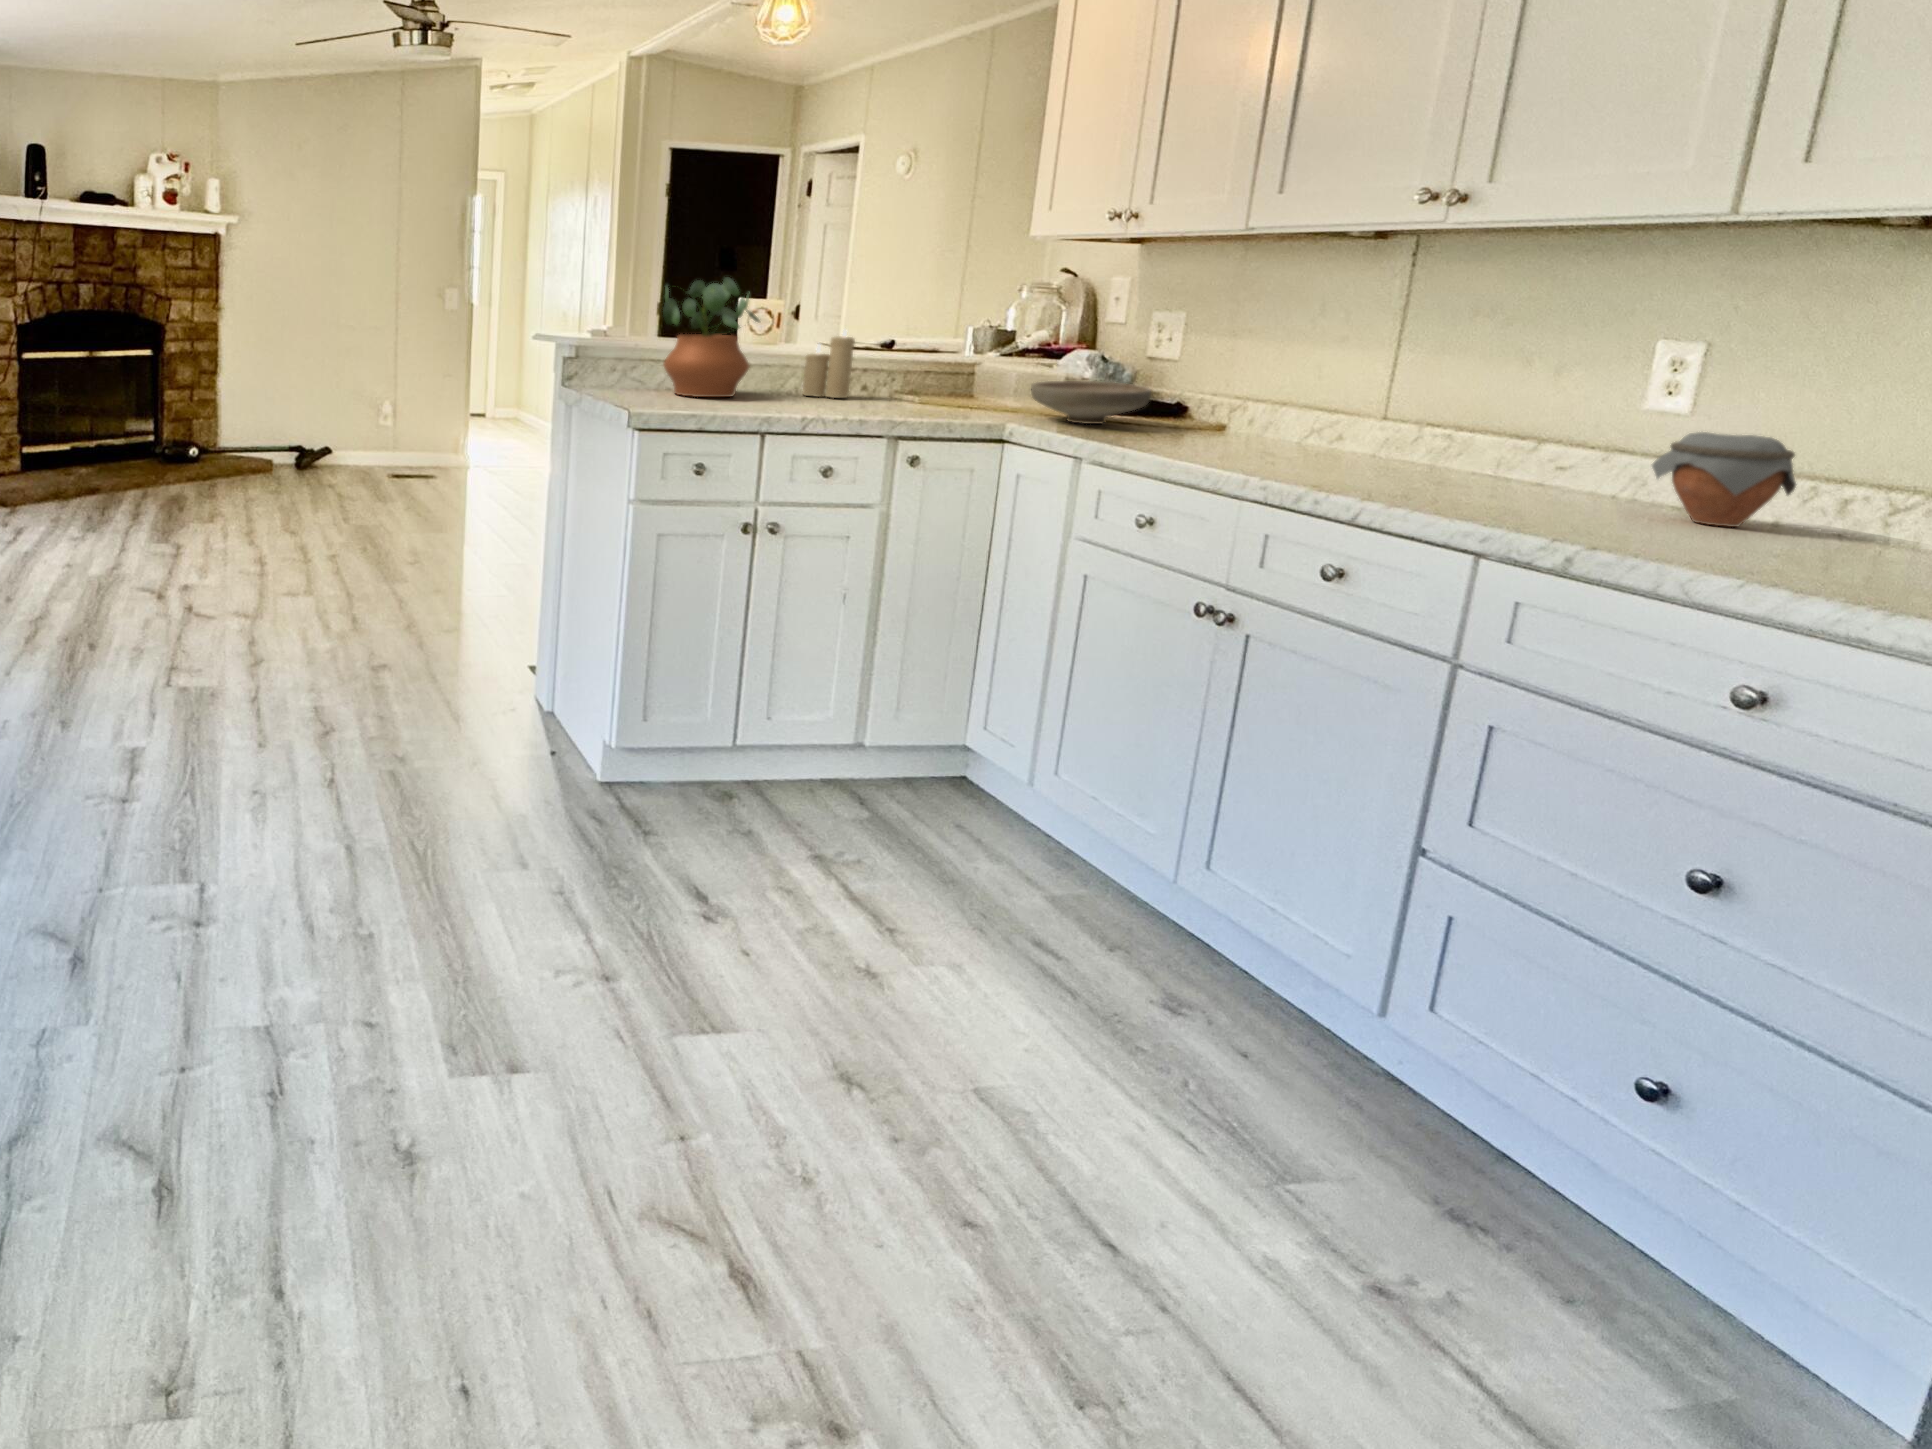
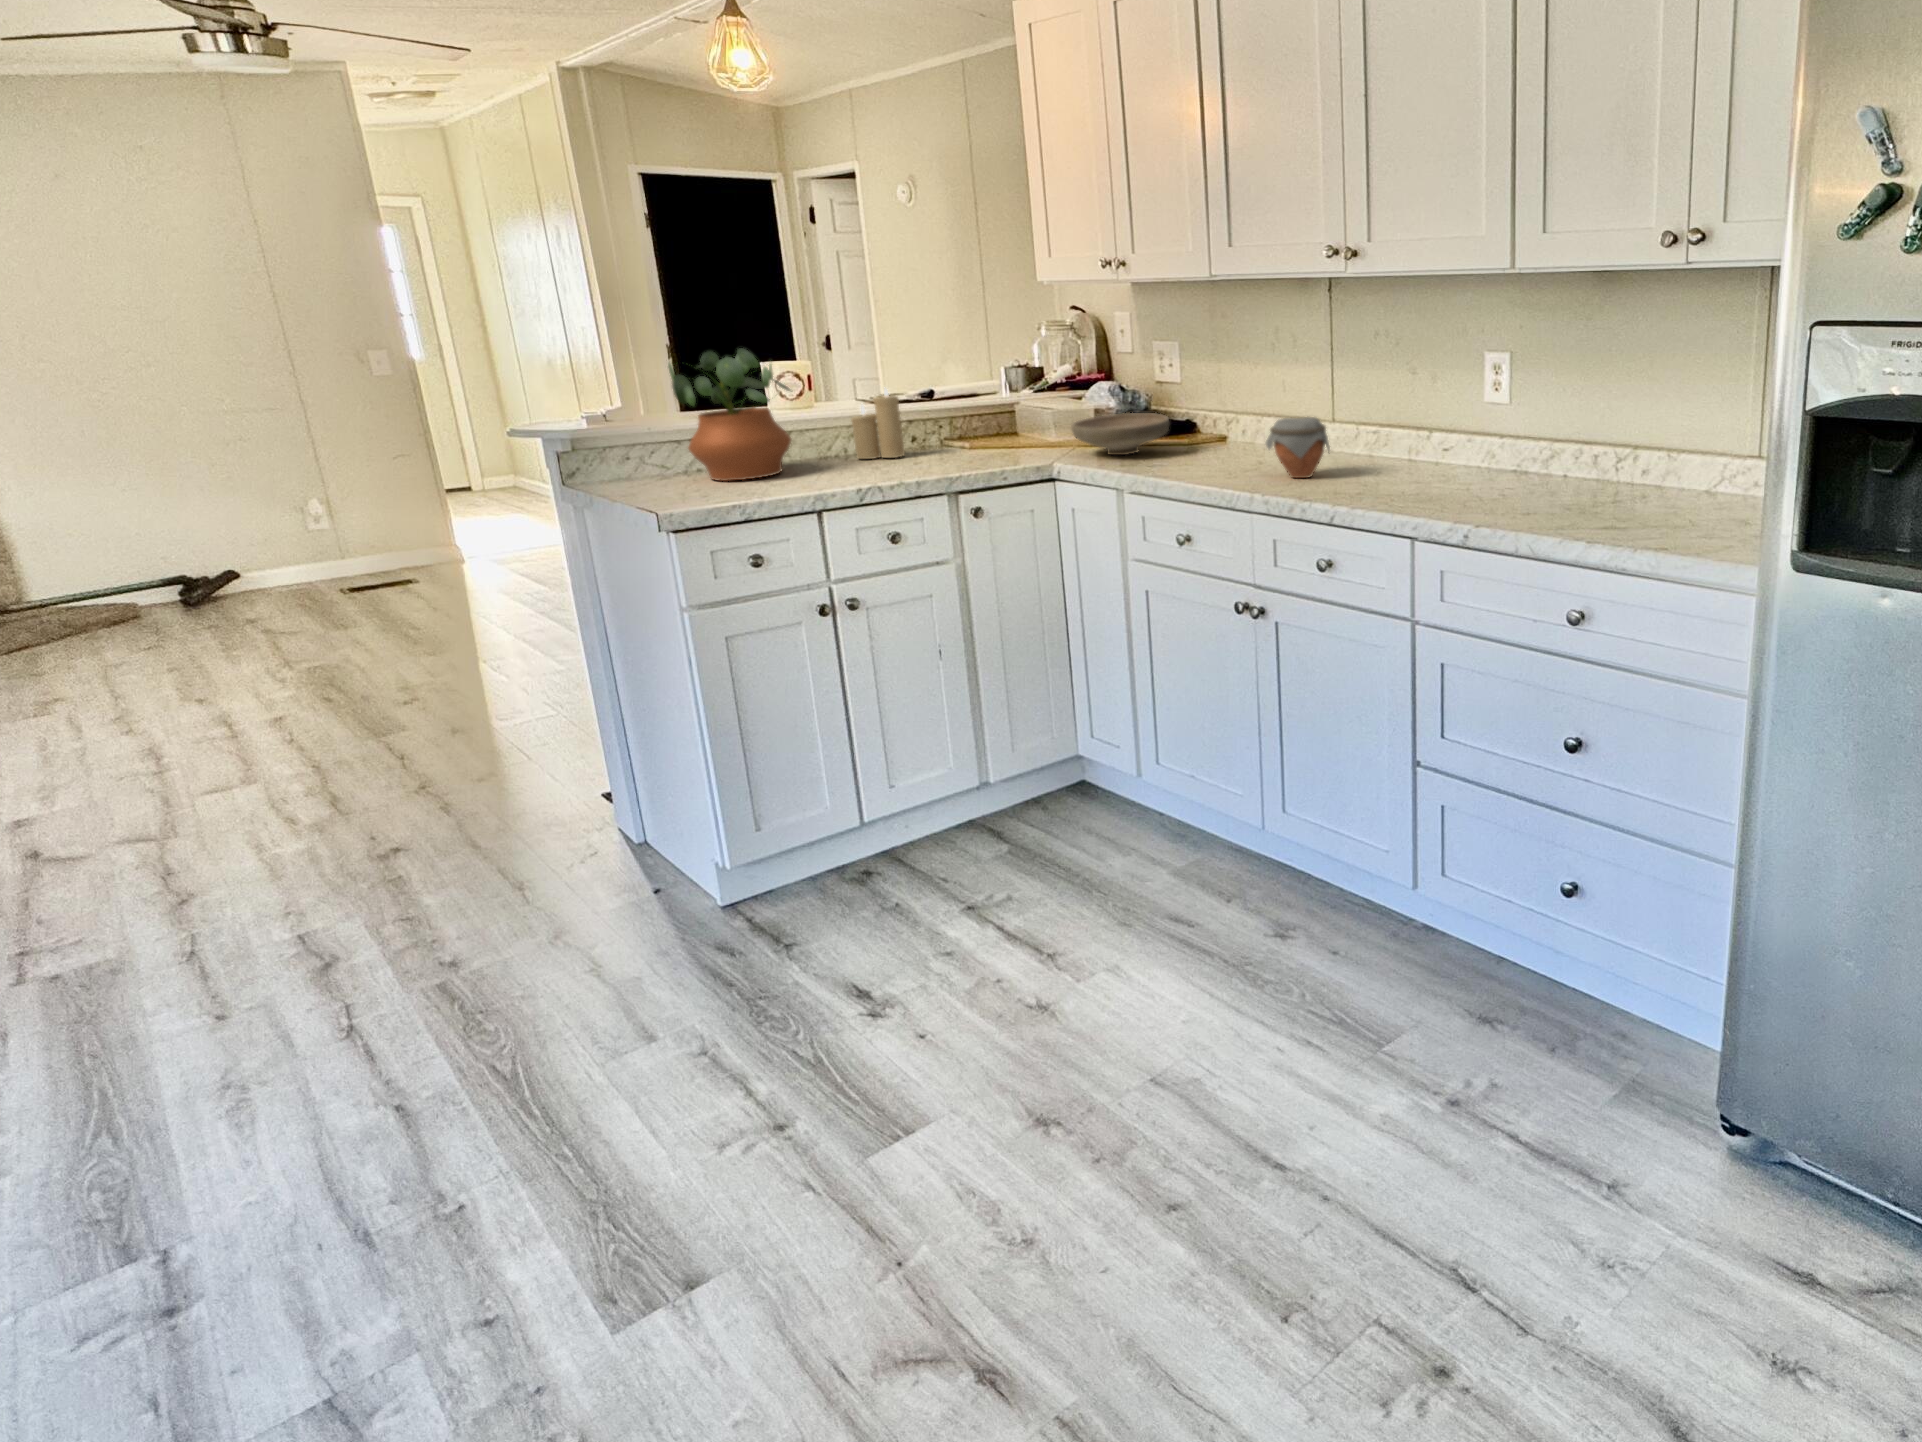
jar: present [1652,432,1796,527] -> present [1266,417,1330,478]

